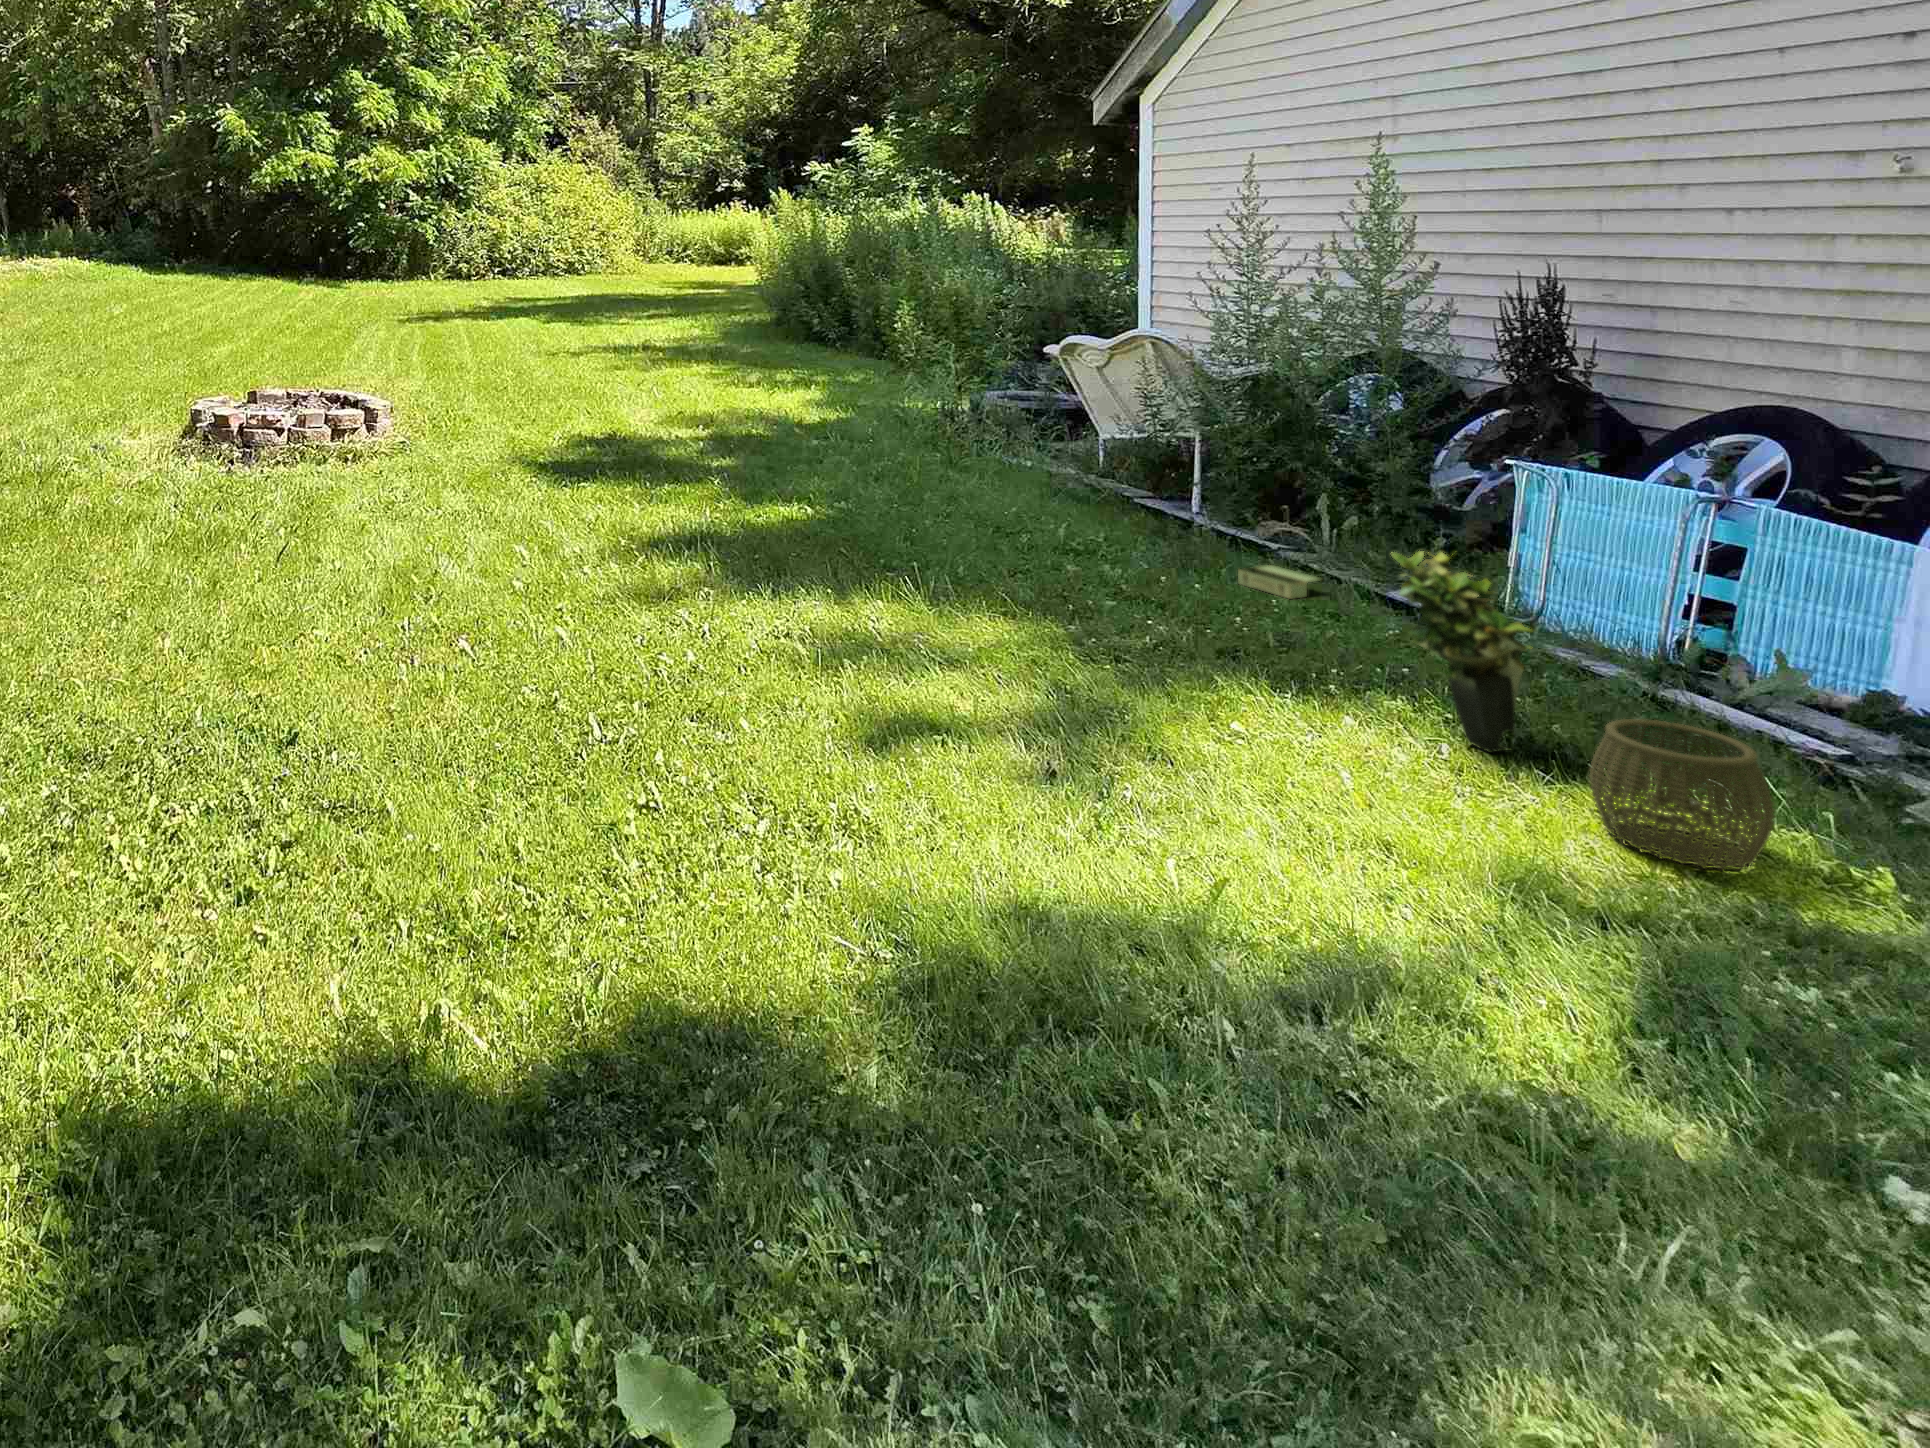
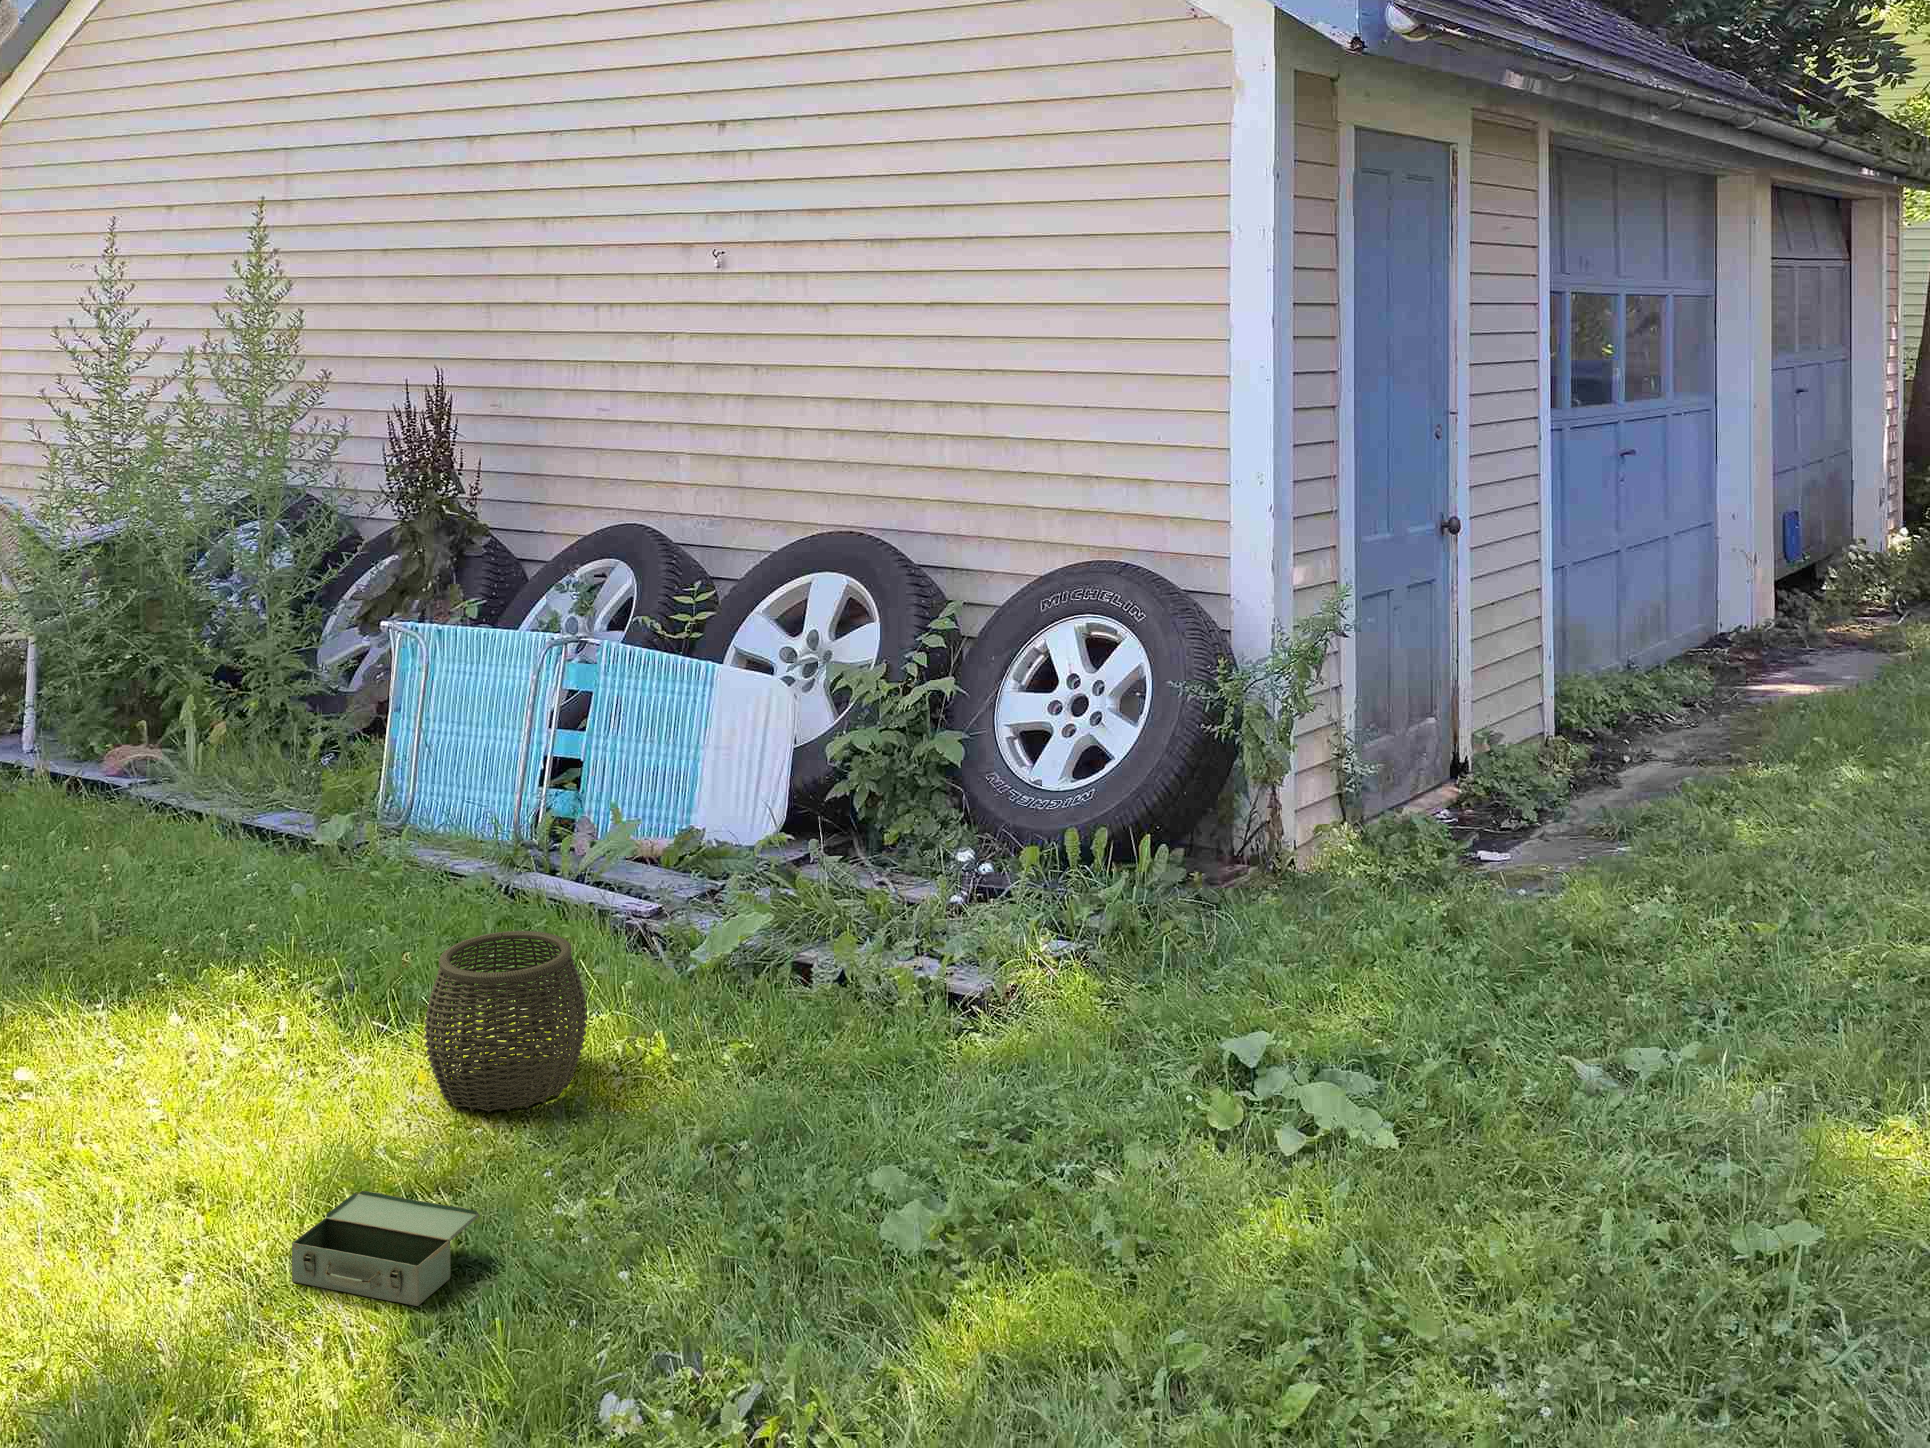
potted plant: present [1392,551,1530,753] -> none [227,758,381,1027]
toolbox: present [1238,564,1321,599] -> present [292,1191,479,1306]

